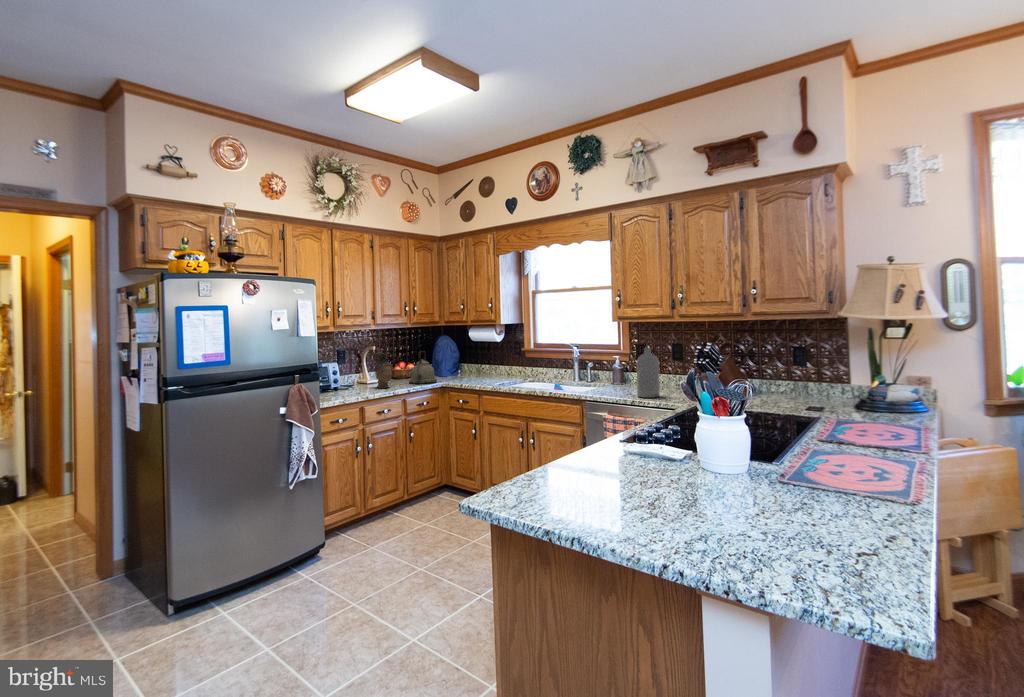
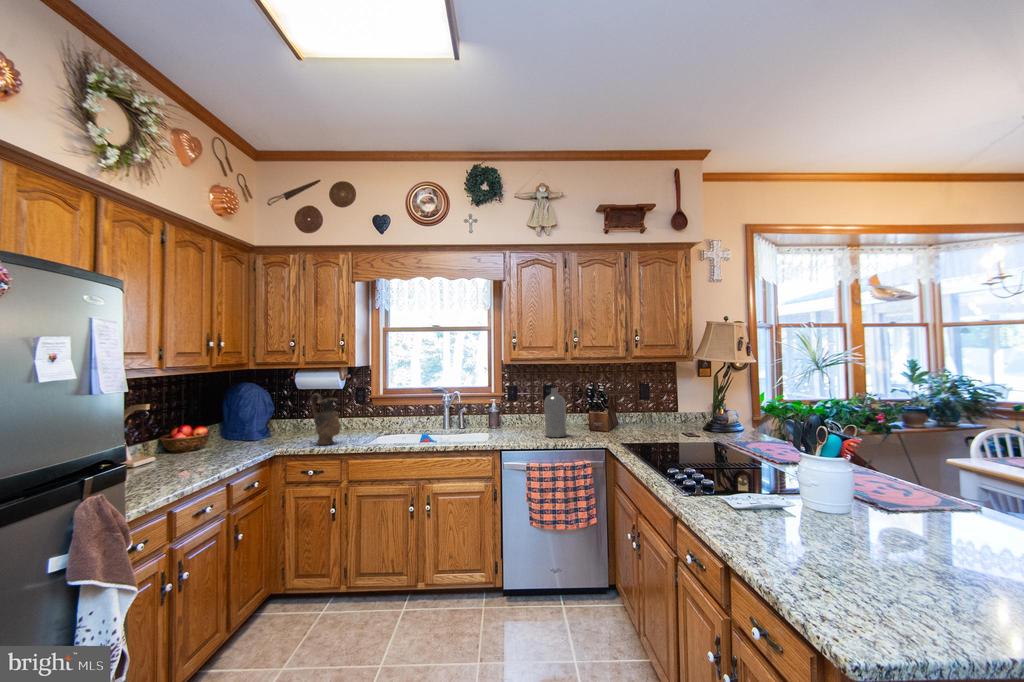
ceramic pitcher: present [375,348,393,388] -> present [311,393,341,445]
kettle: present [409,351,437,384] -> none [214,405,262,455]

